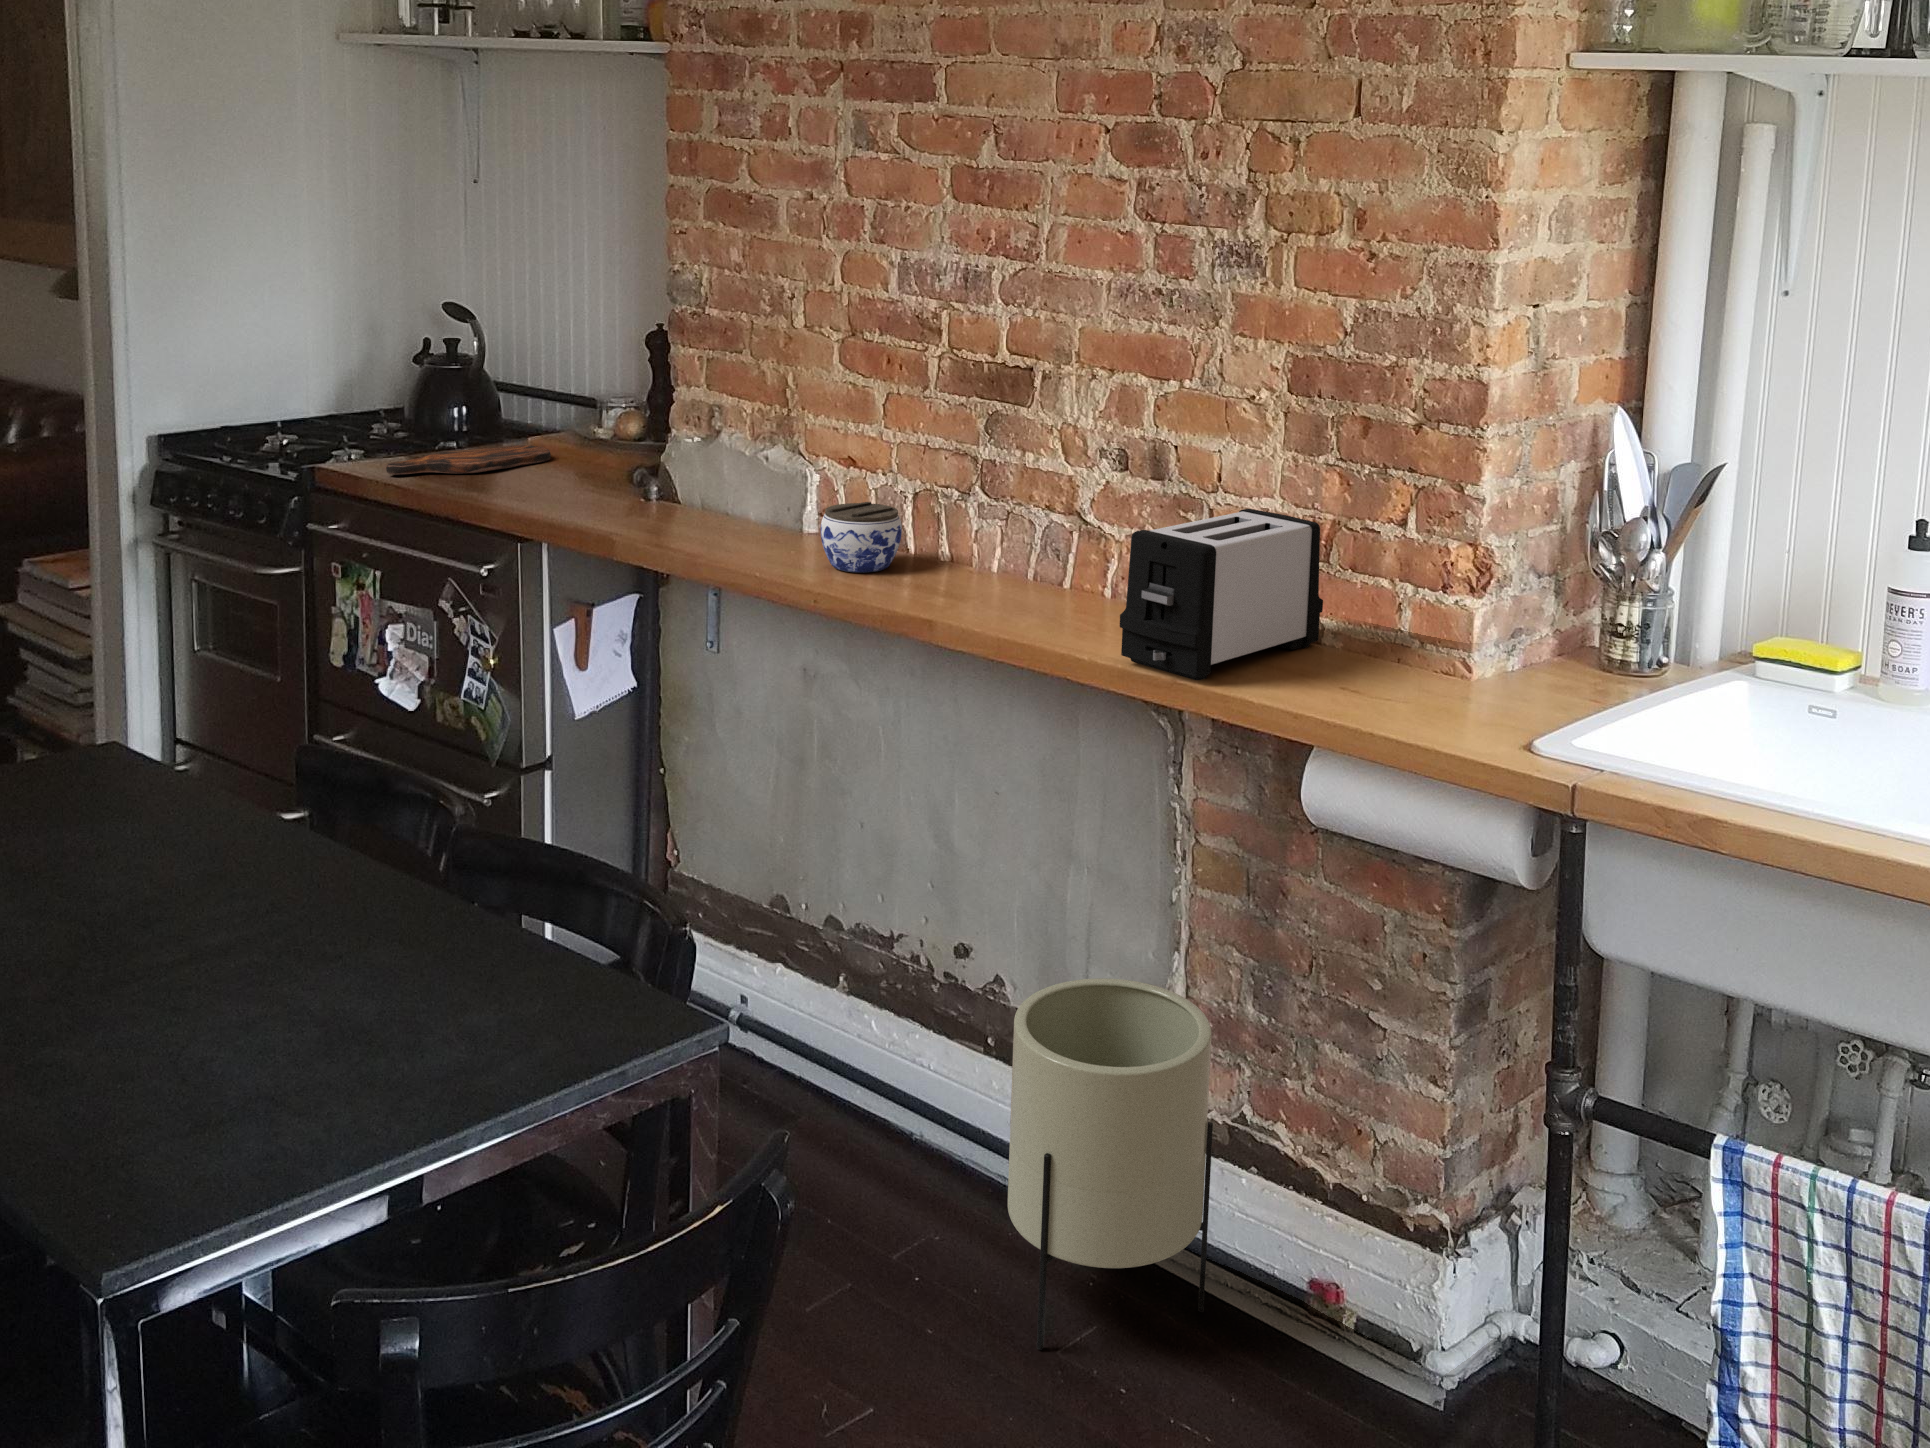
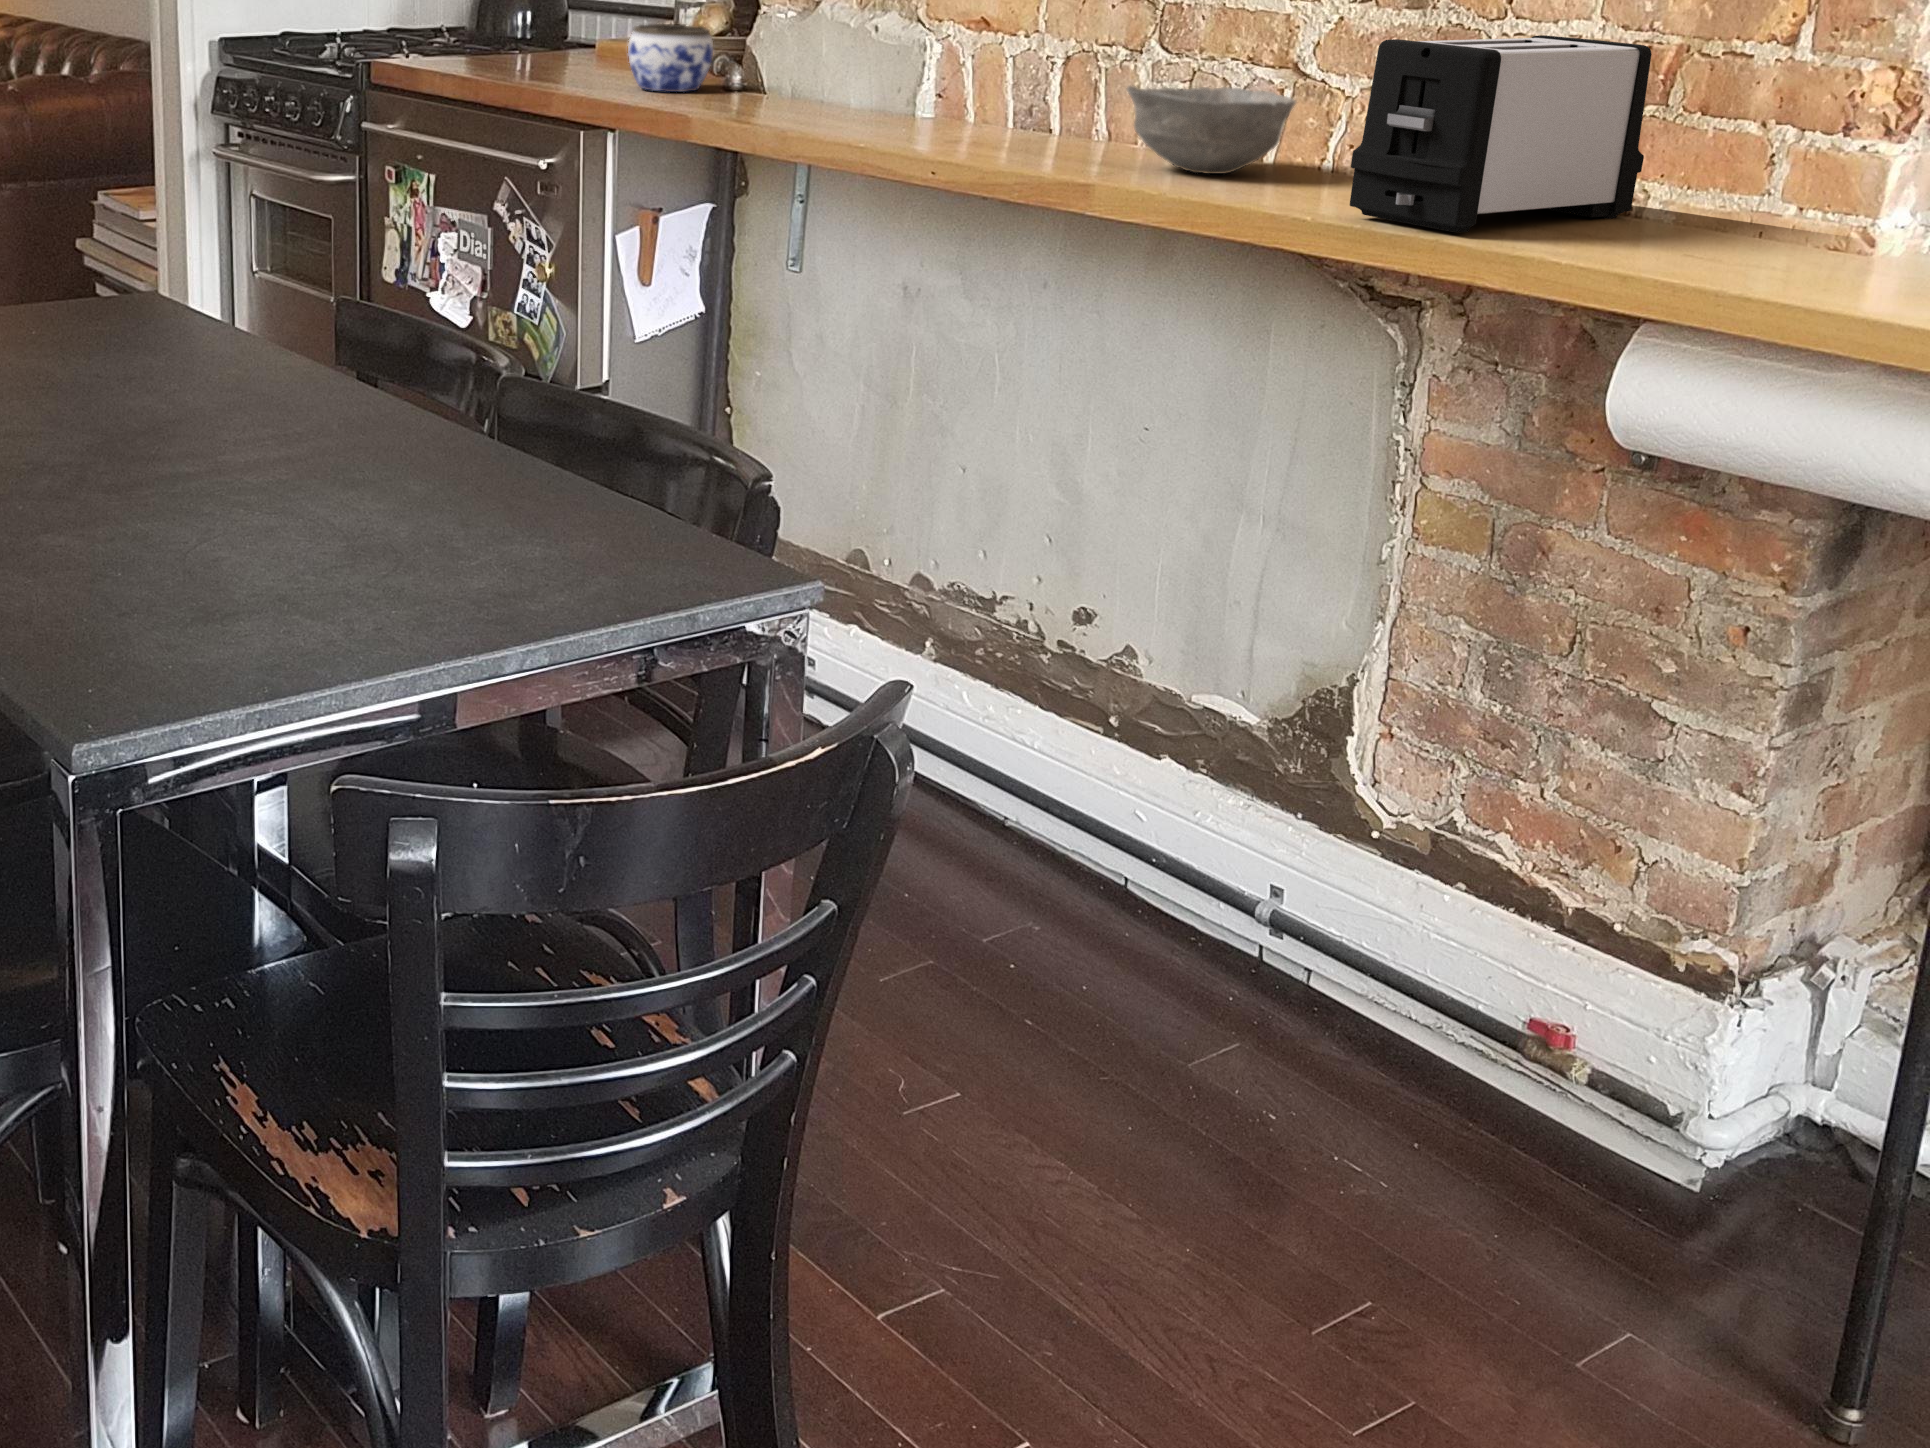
cutting board: present [386,445,551,475] -> none [436,42,620,61]
jar: present [821,502,902,572] -> present [628,24,713,92]
bowl: none [954,533,1081,609] -> present [1127,86,1296,174]
planter: present [1008,978,1213,1350] -> none [1137,639,1425,1050]

